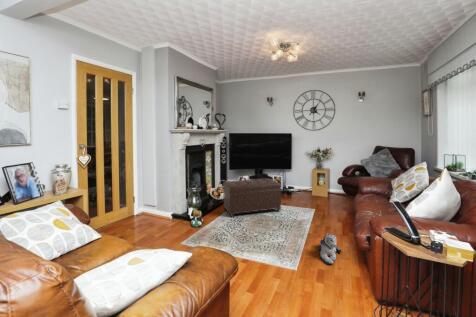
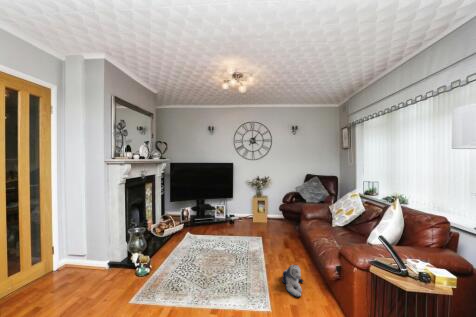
ottoman: present [223,179,281,217] -> none [169,210,232,258]

